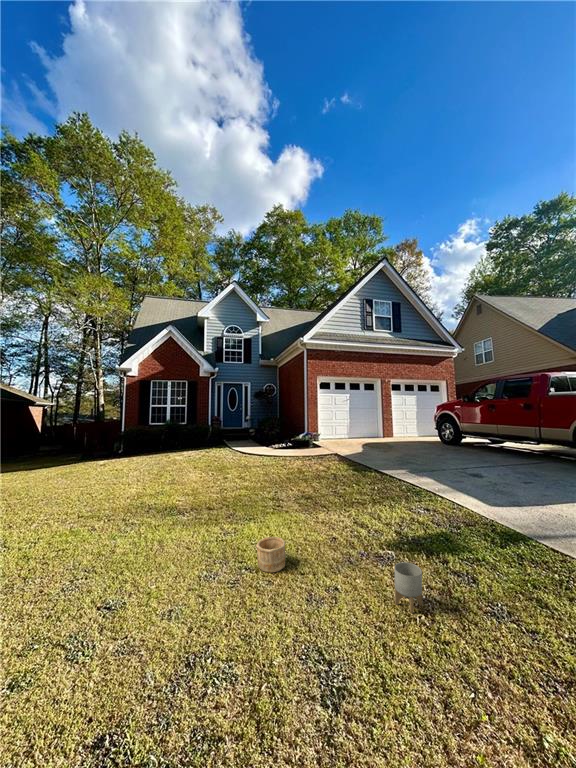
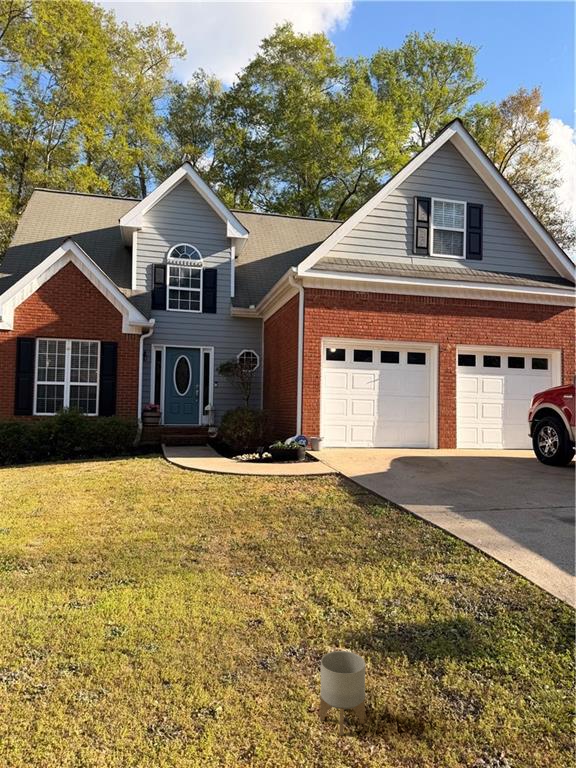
wooden bucket: present [256,537,285,573] -> none [115,603,167,661]

